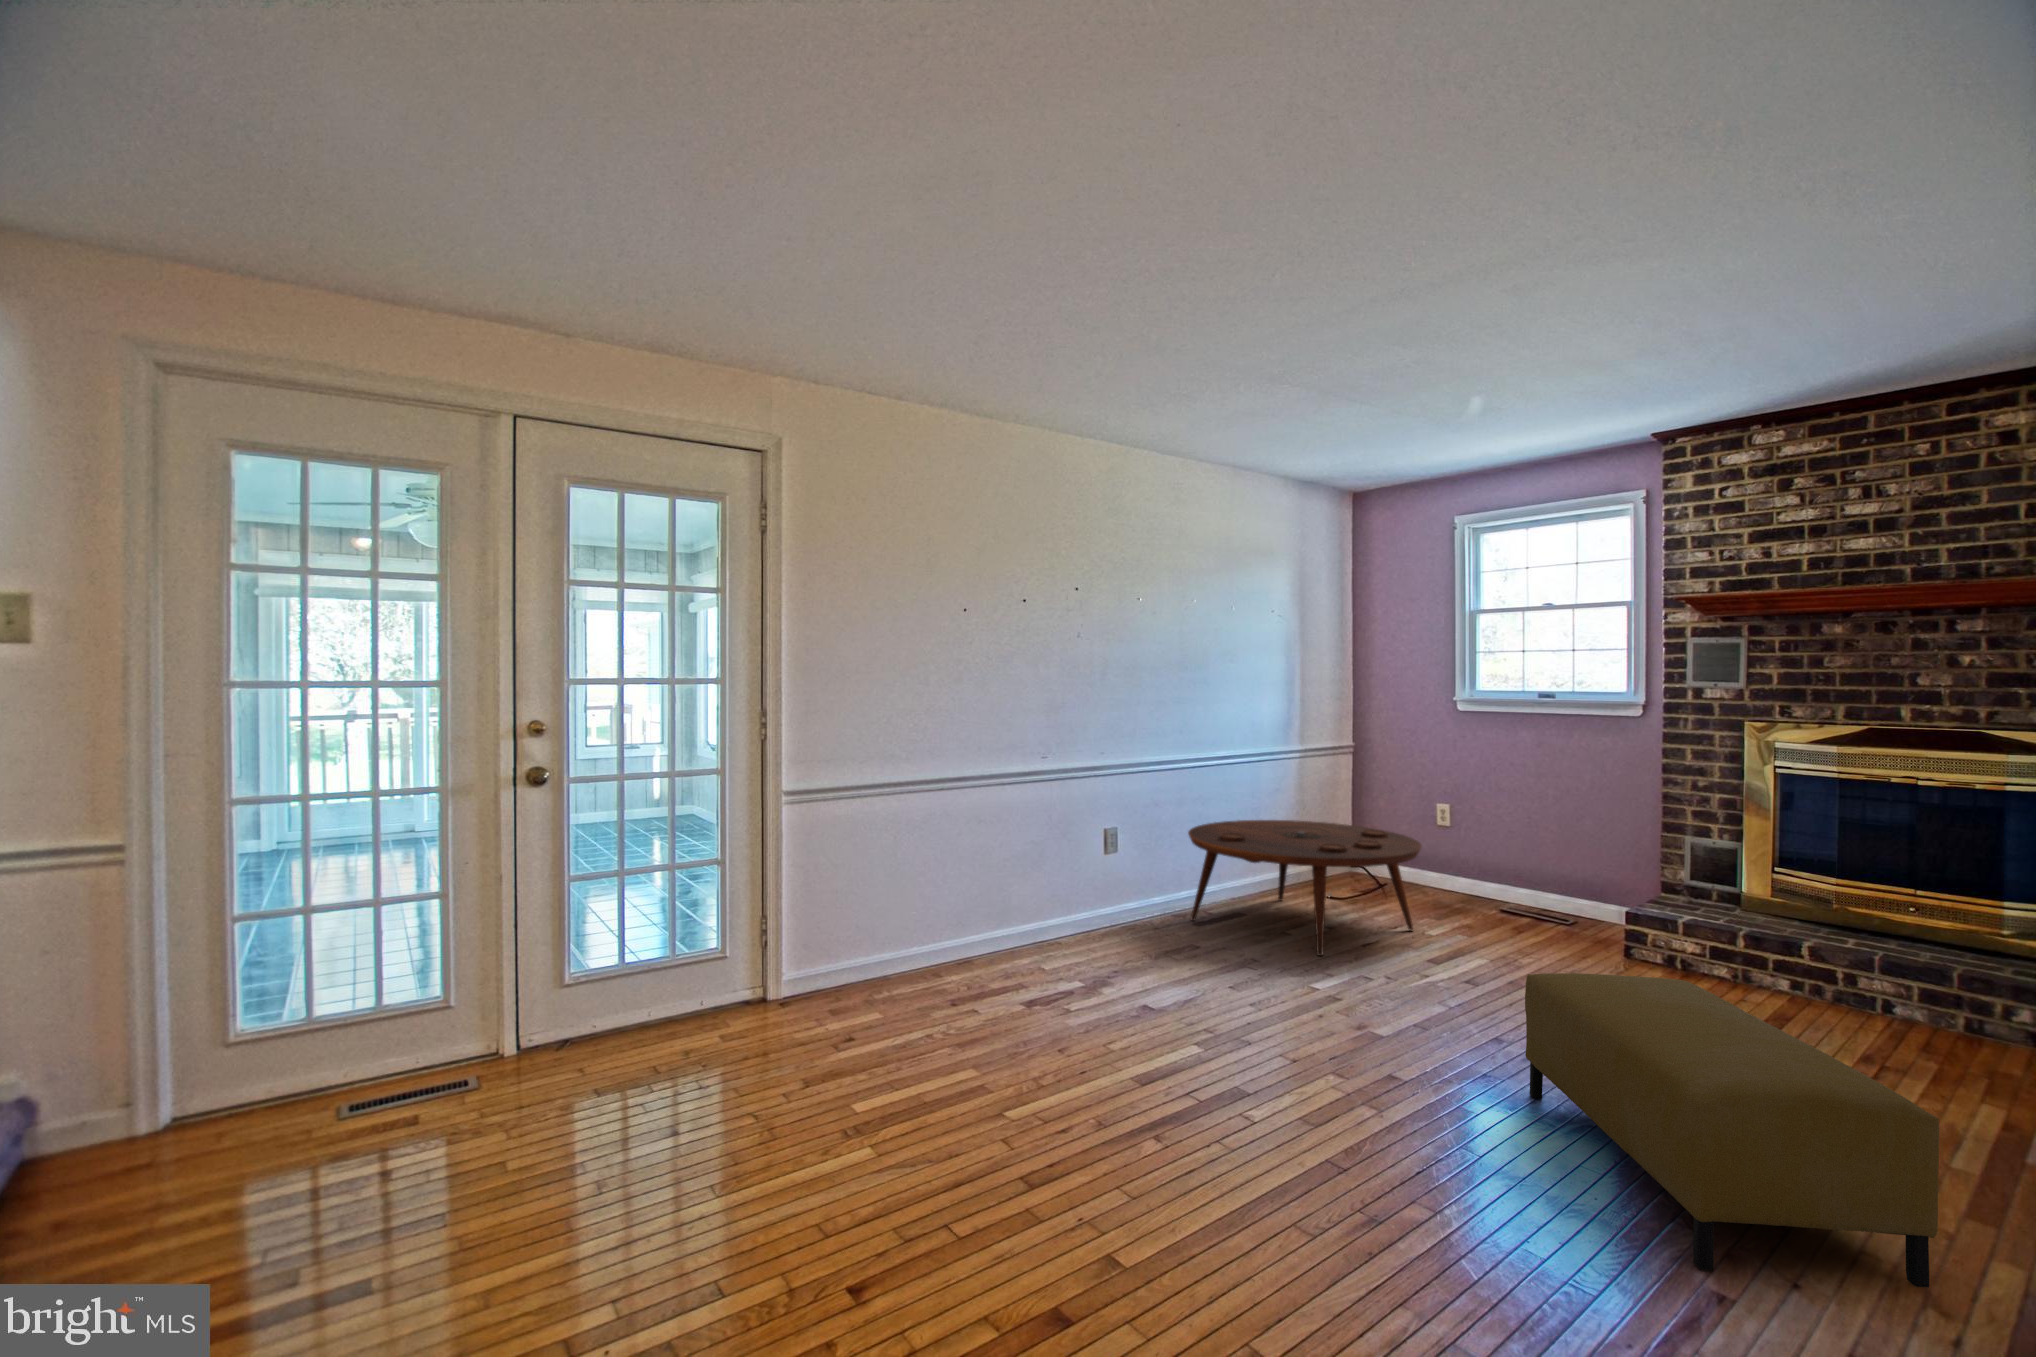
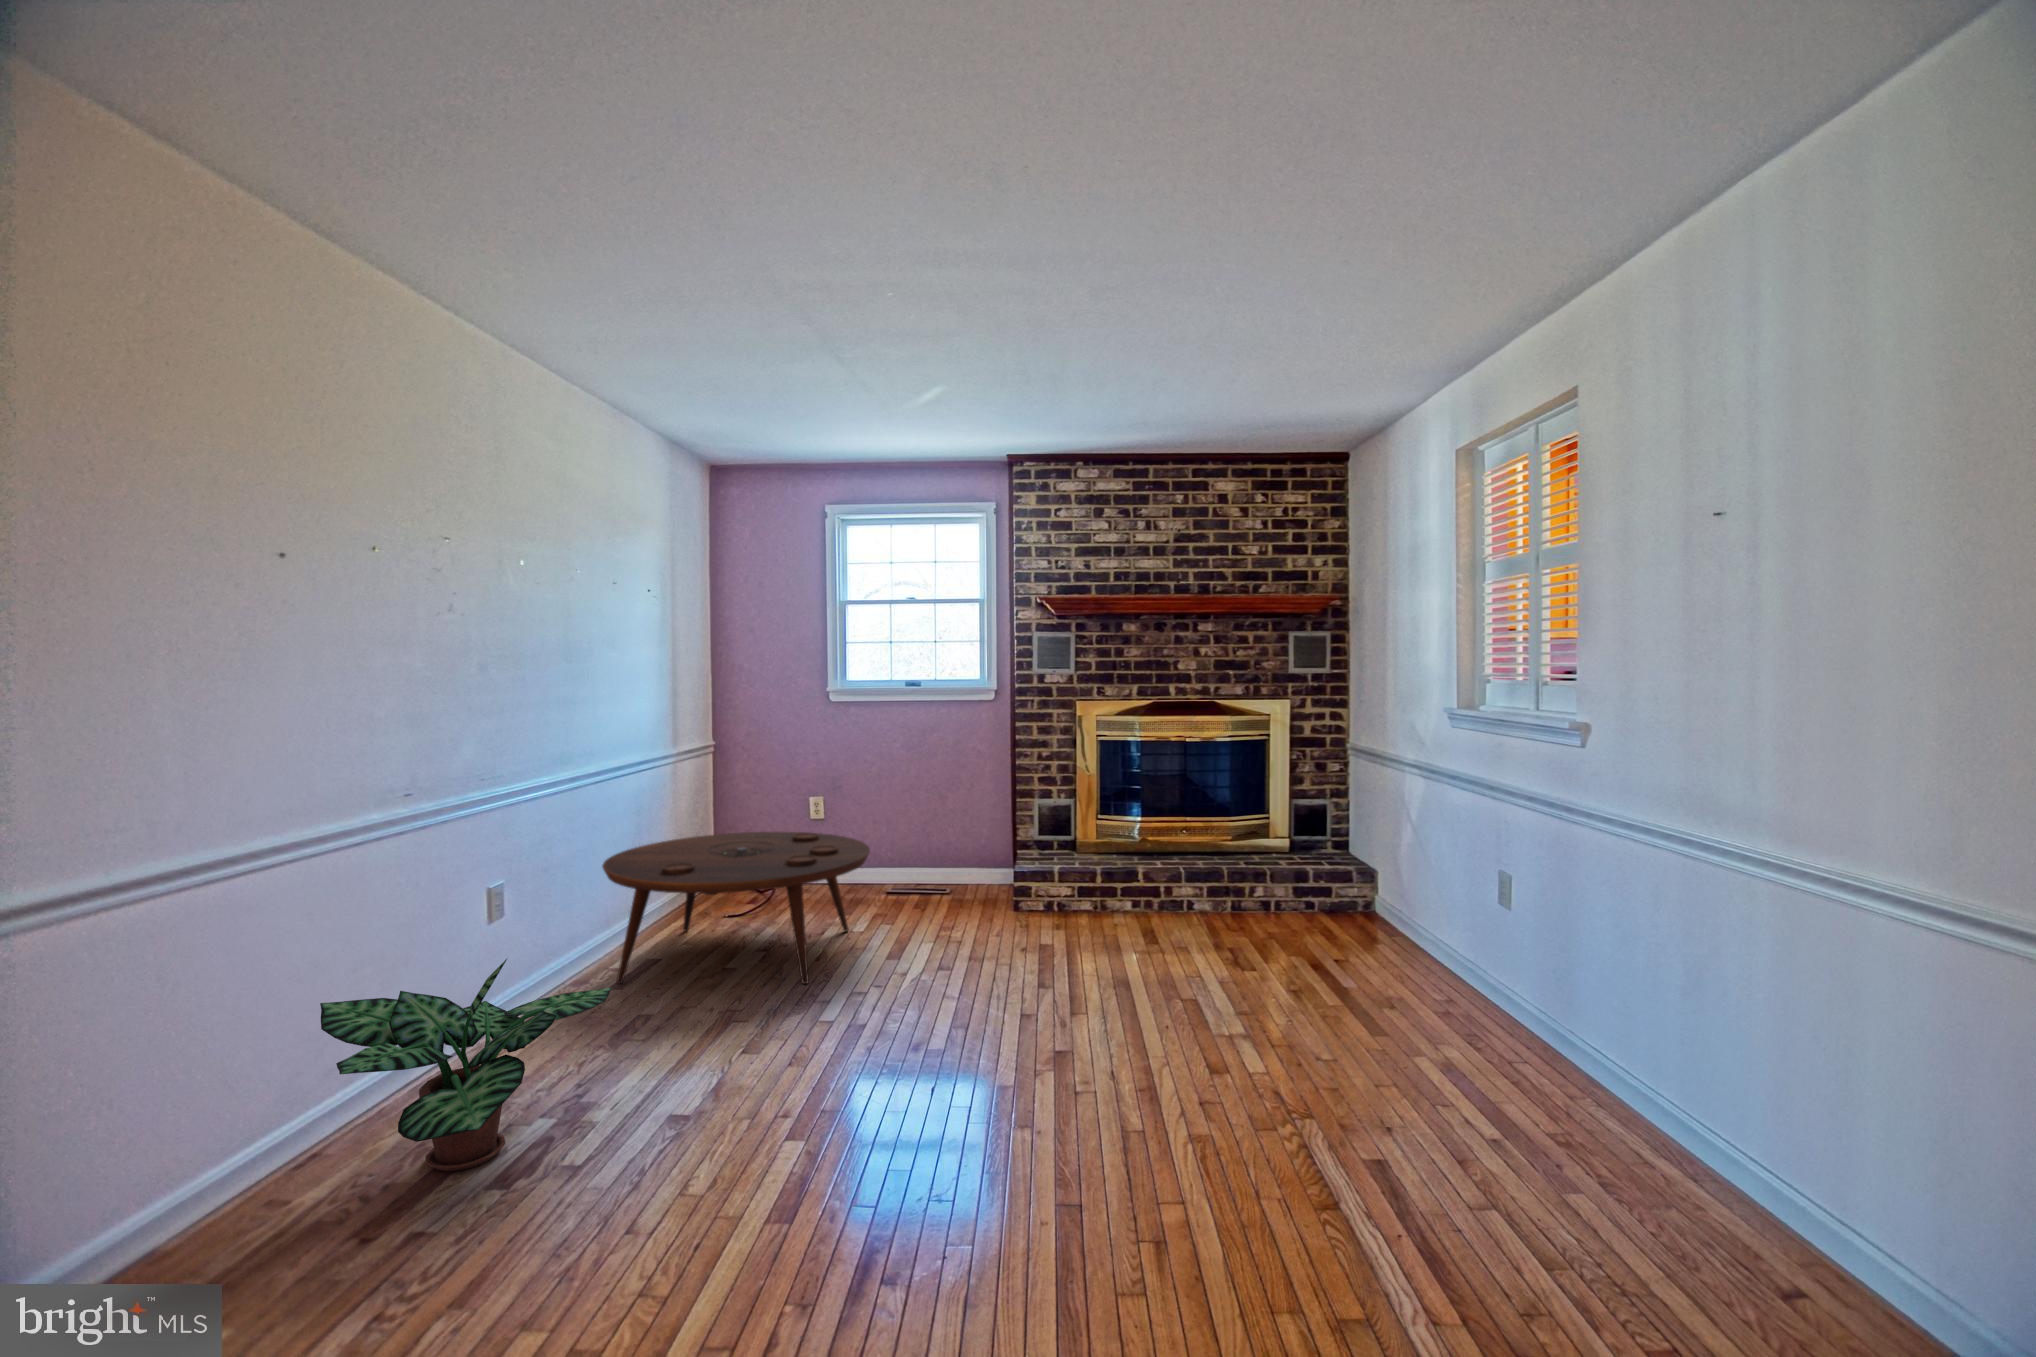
potted plant: none [932,858,1111,985] -> present [320,959,612,1171]
ottoman: present [1525,973,1939,1288] -> none [1126,921,1466,1161]

